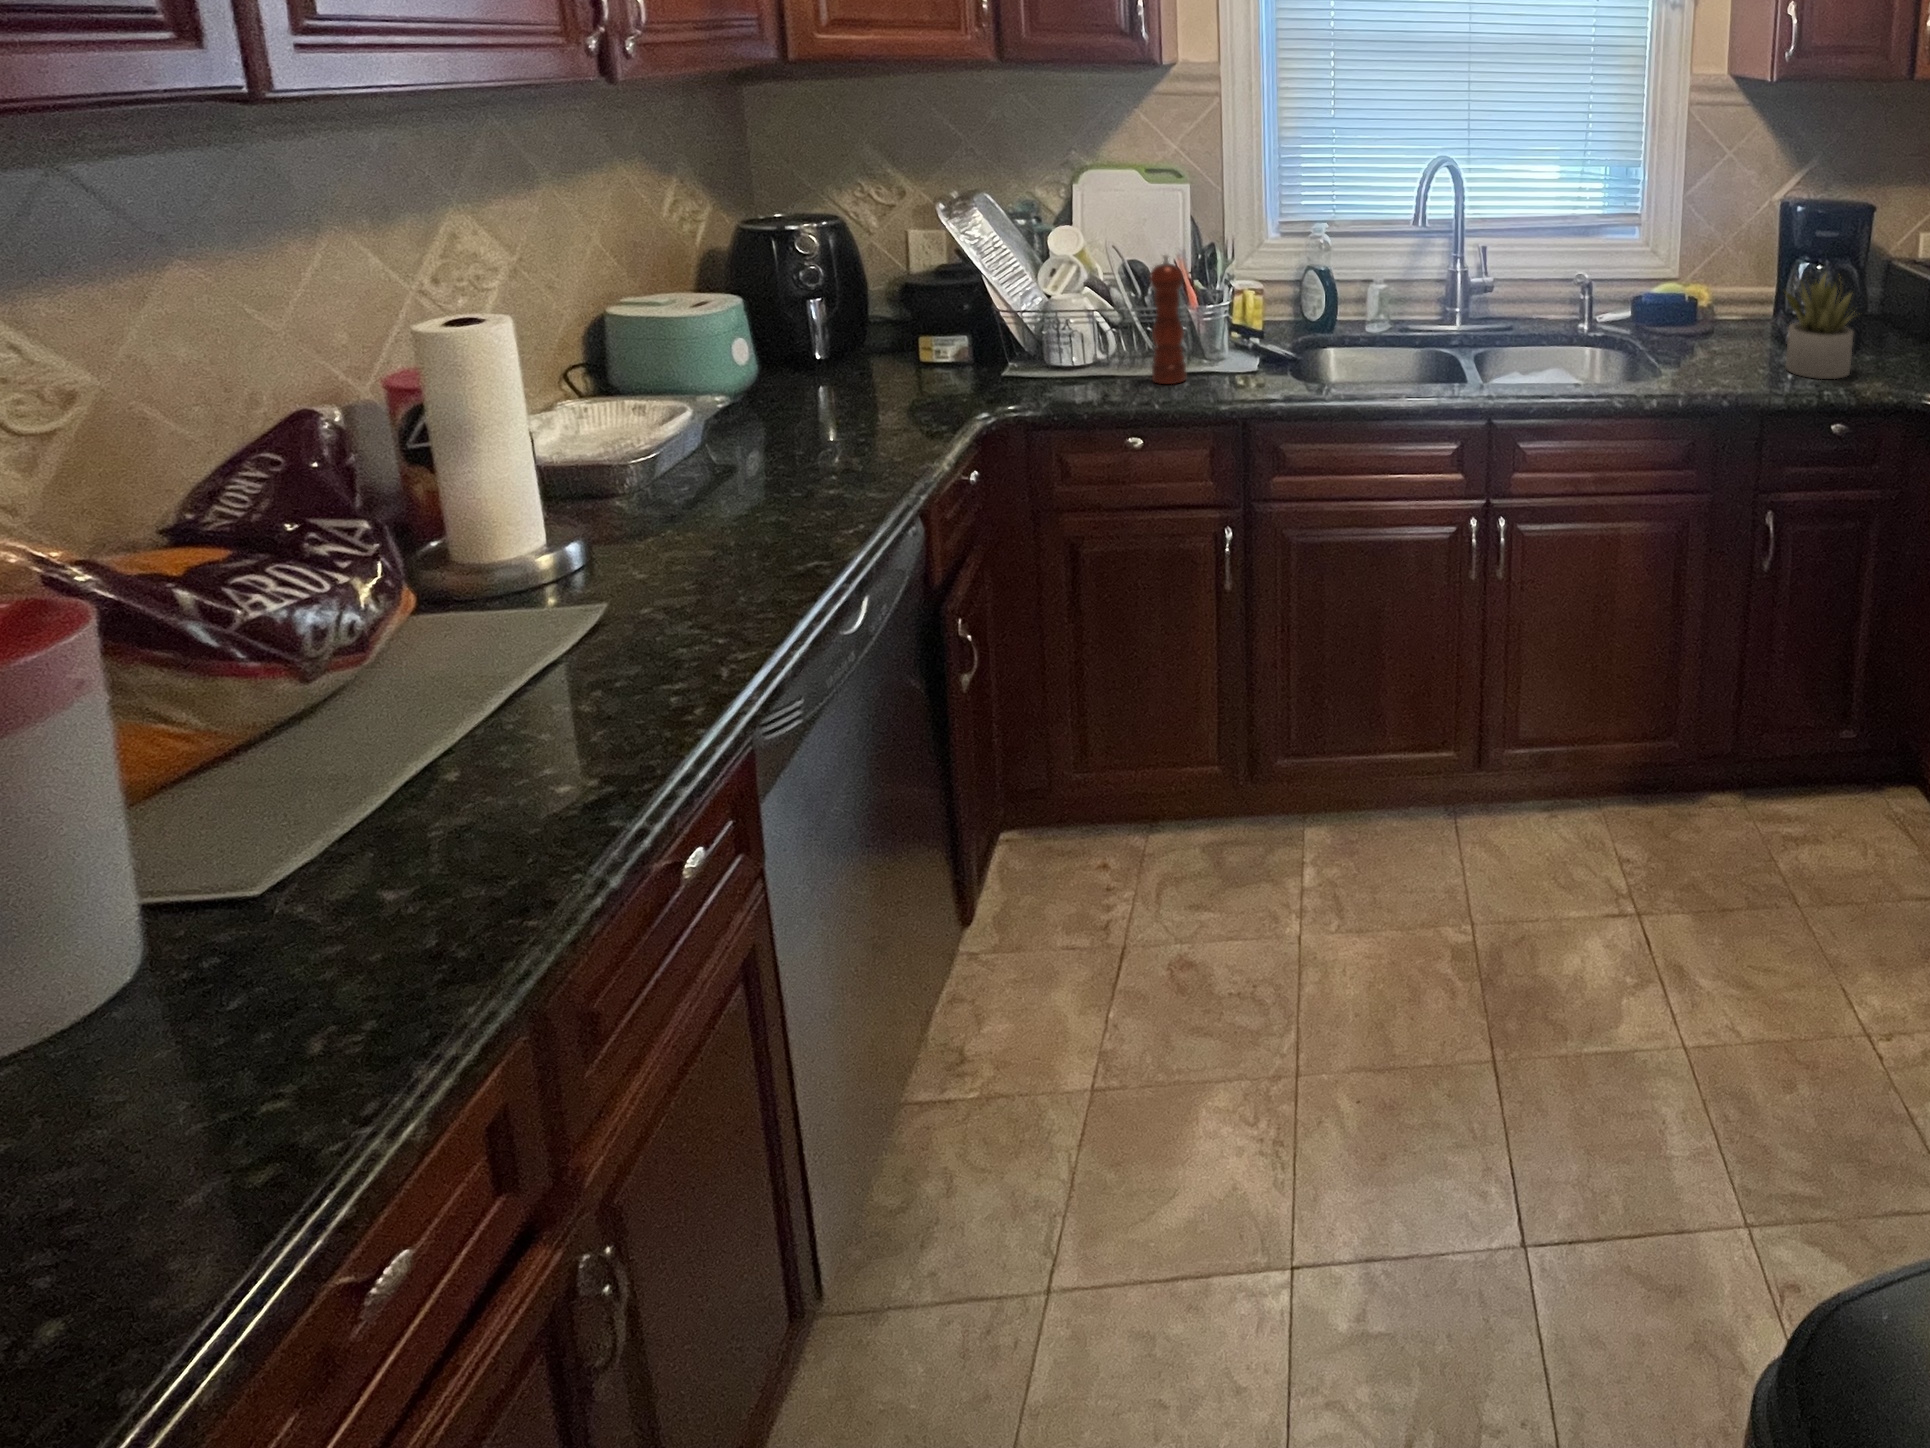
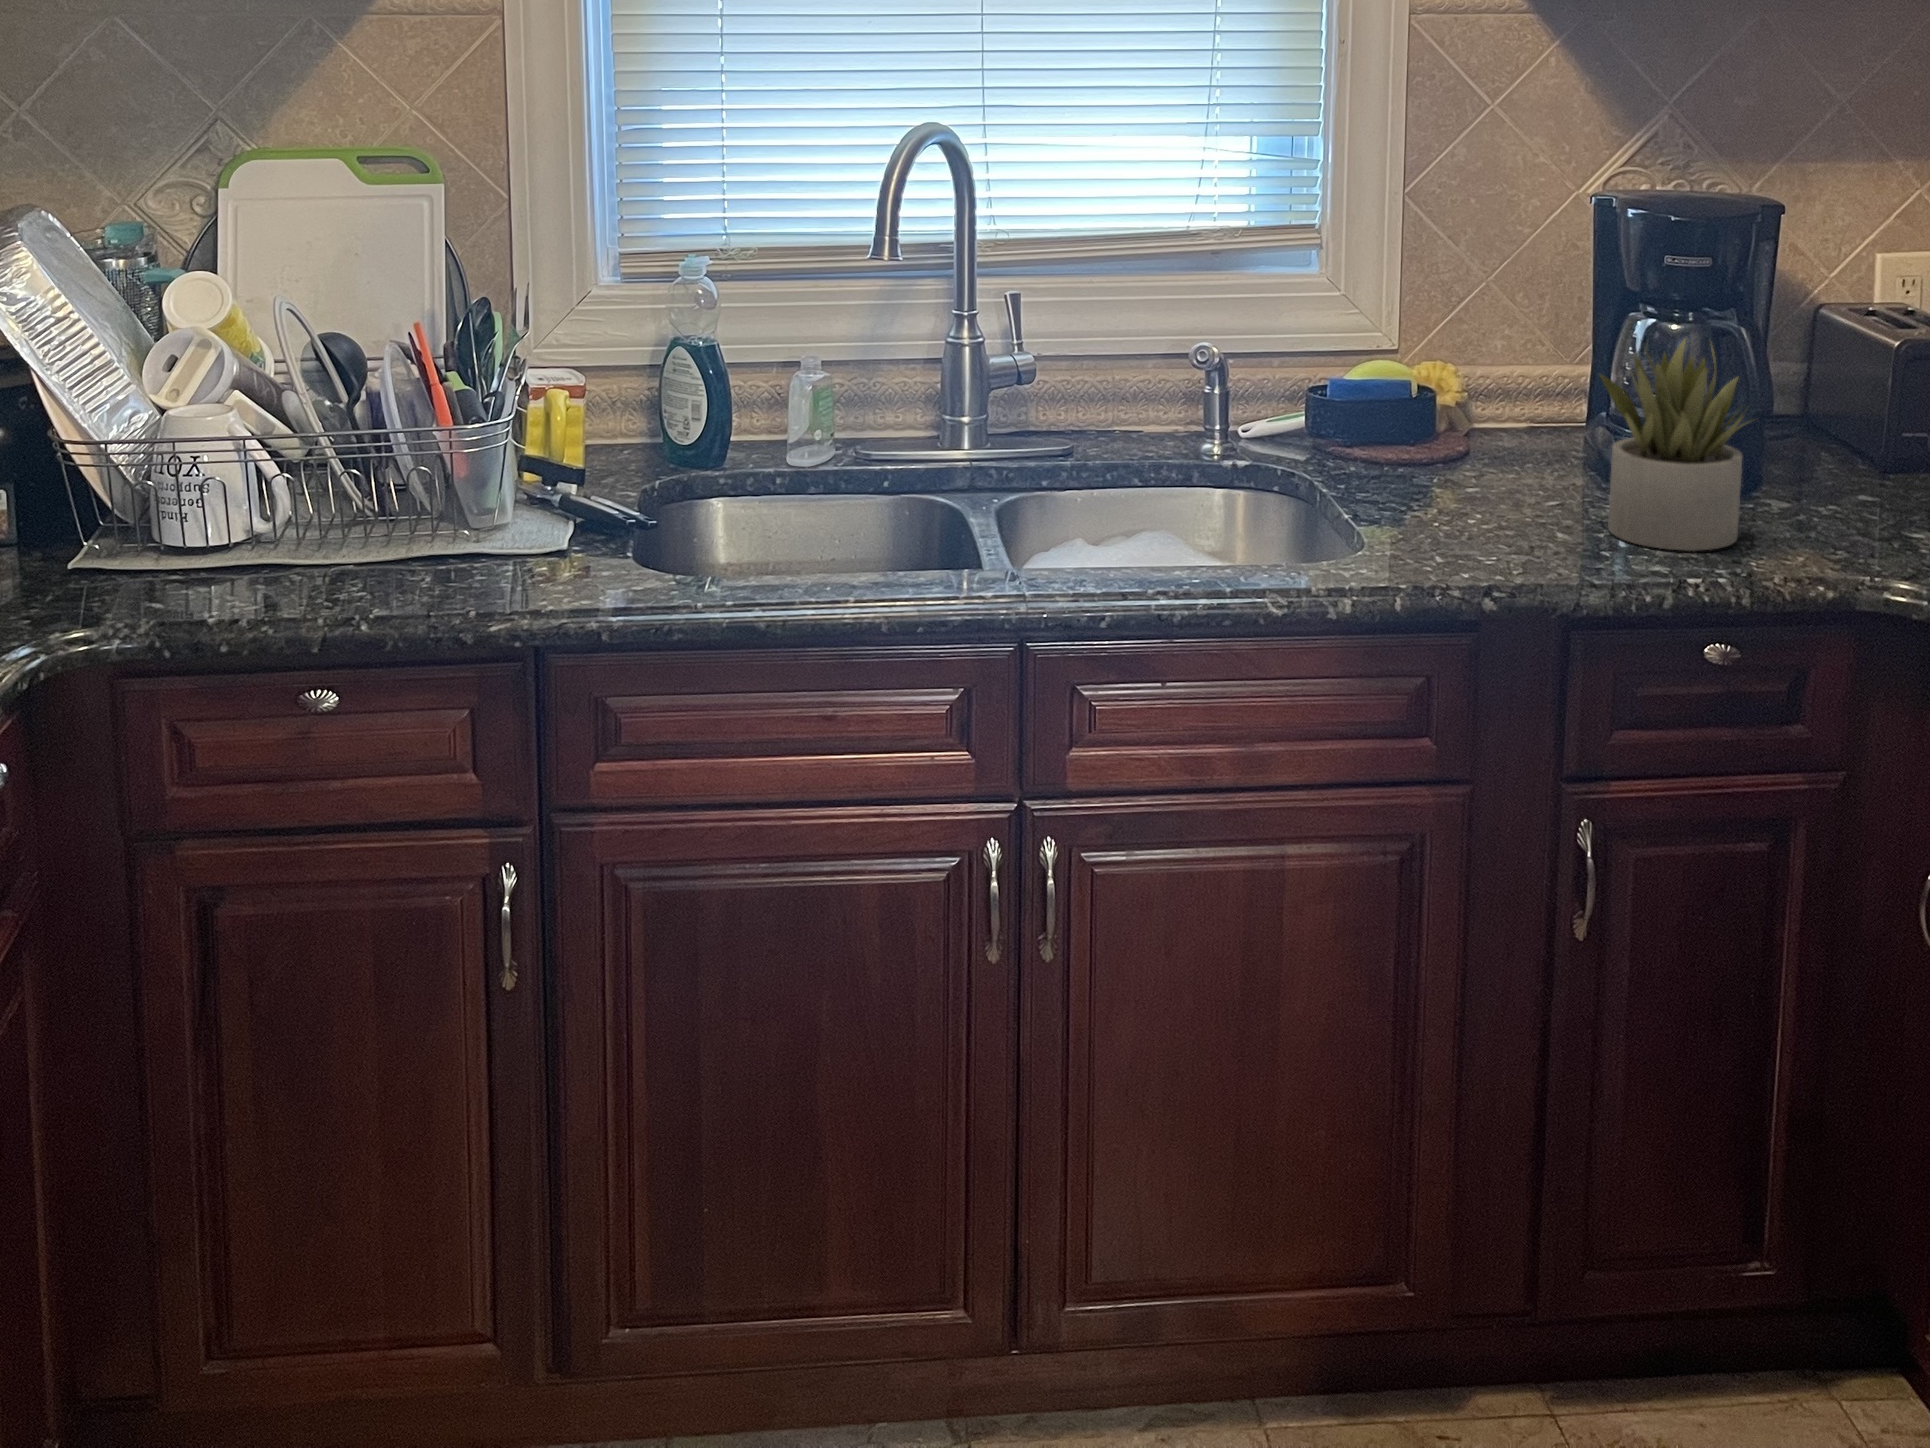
pepper mill: present [1150,255,1186,384] -> none [349,327,424,580]

